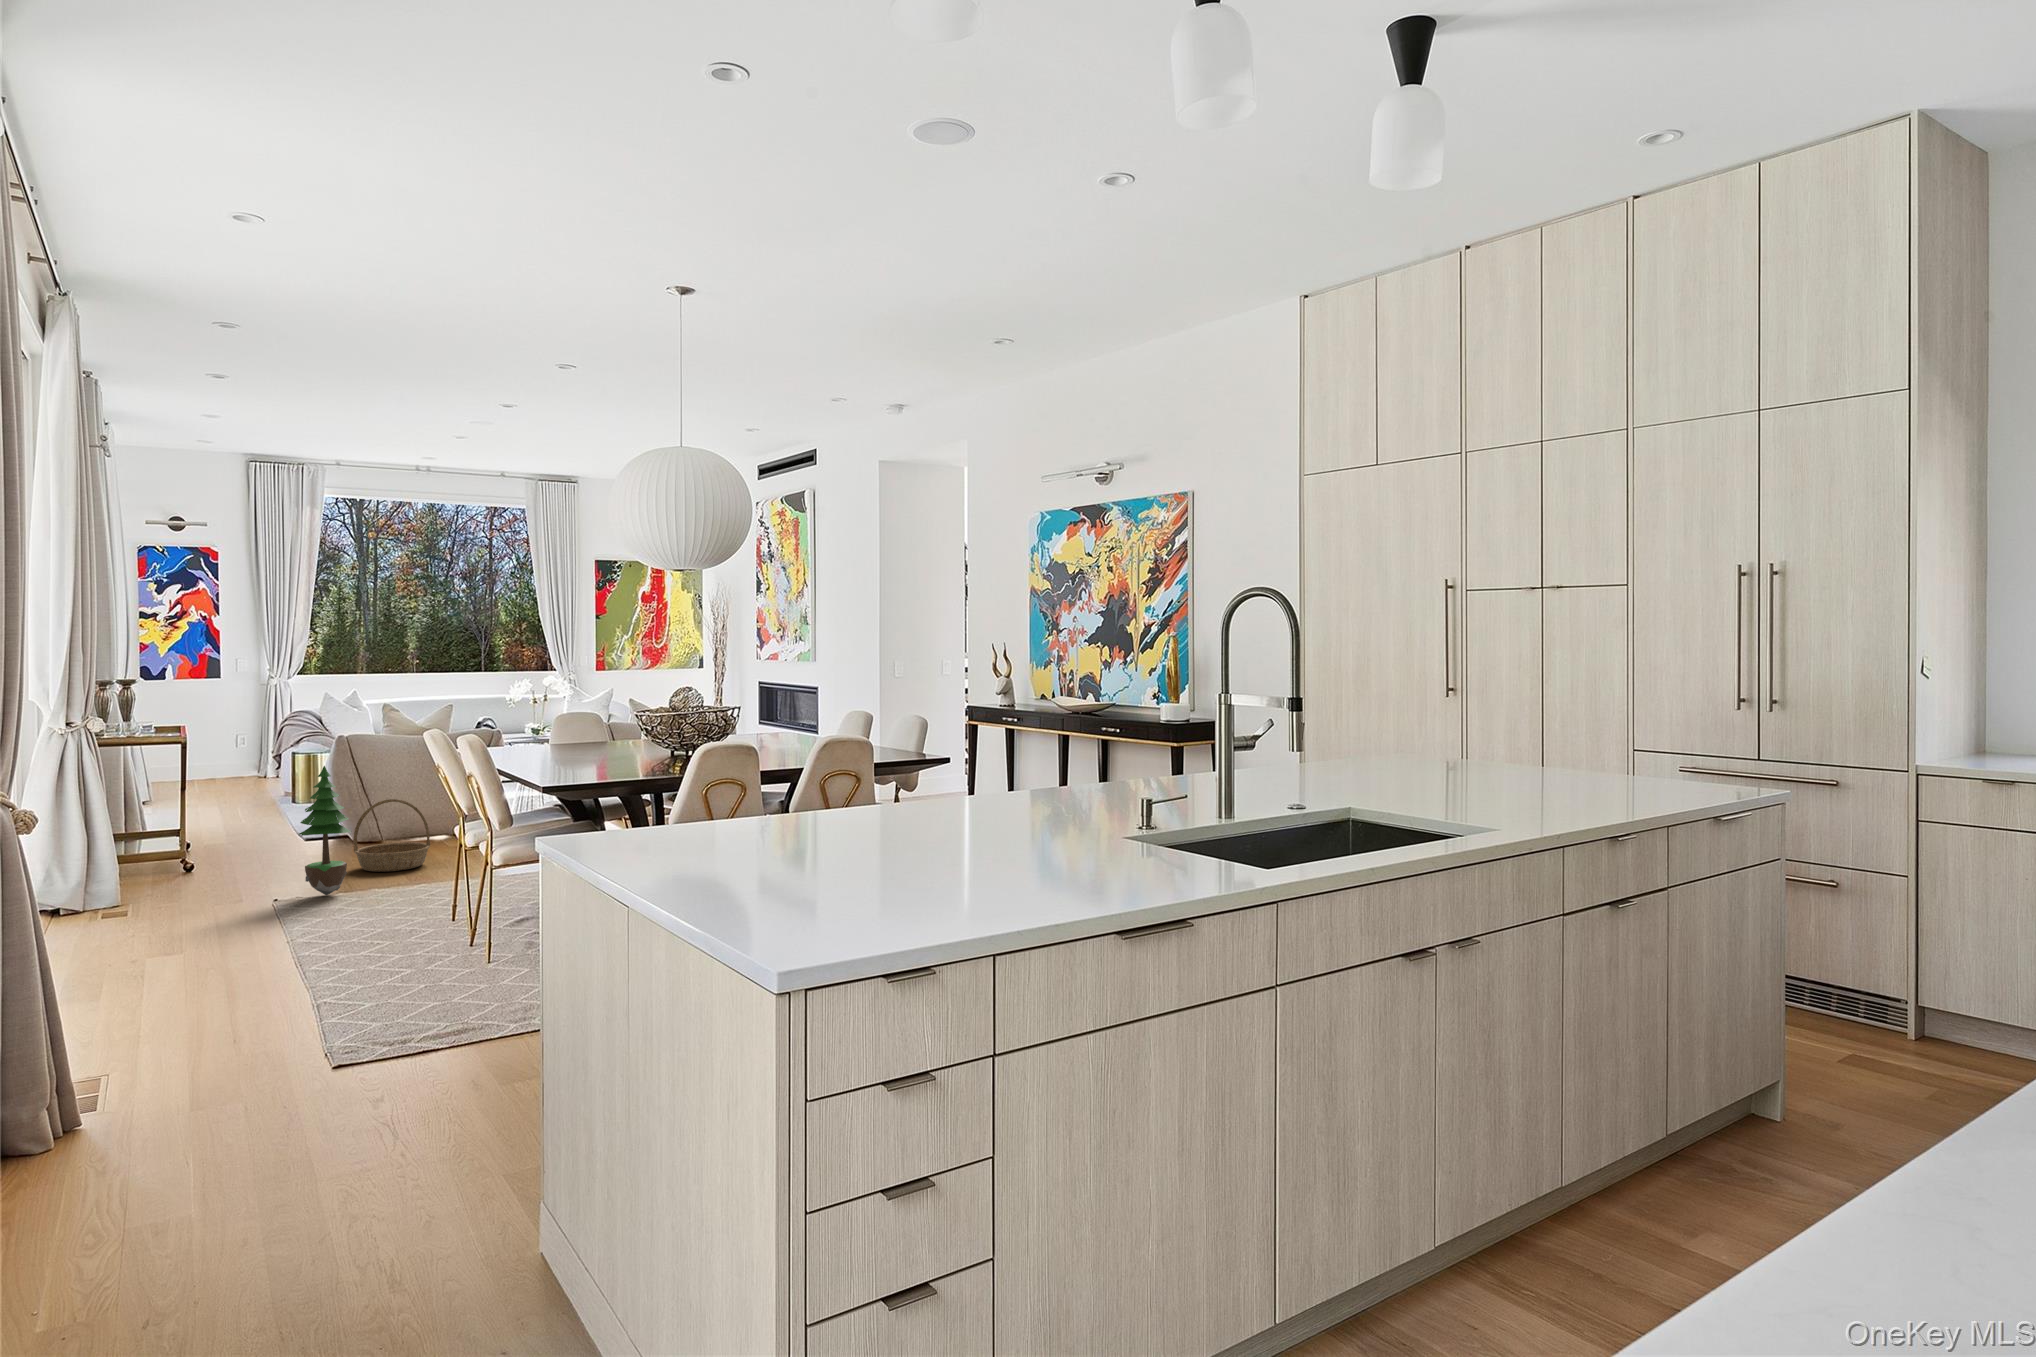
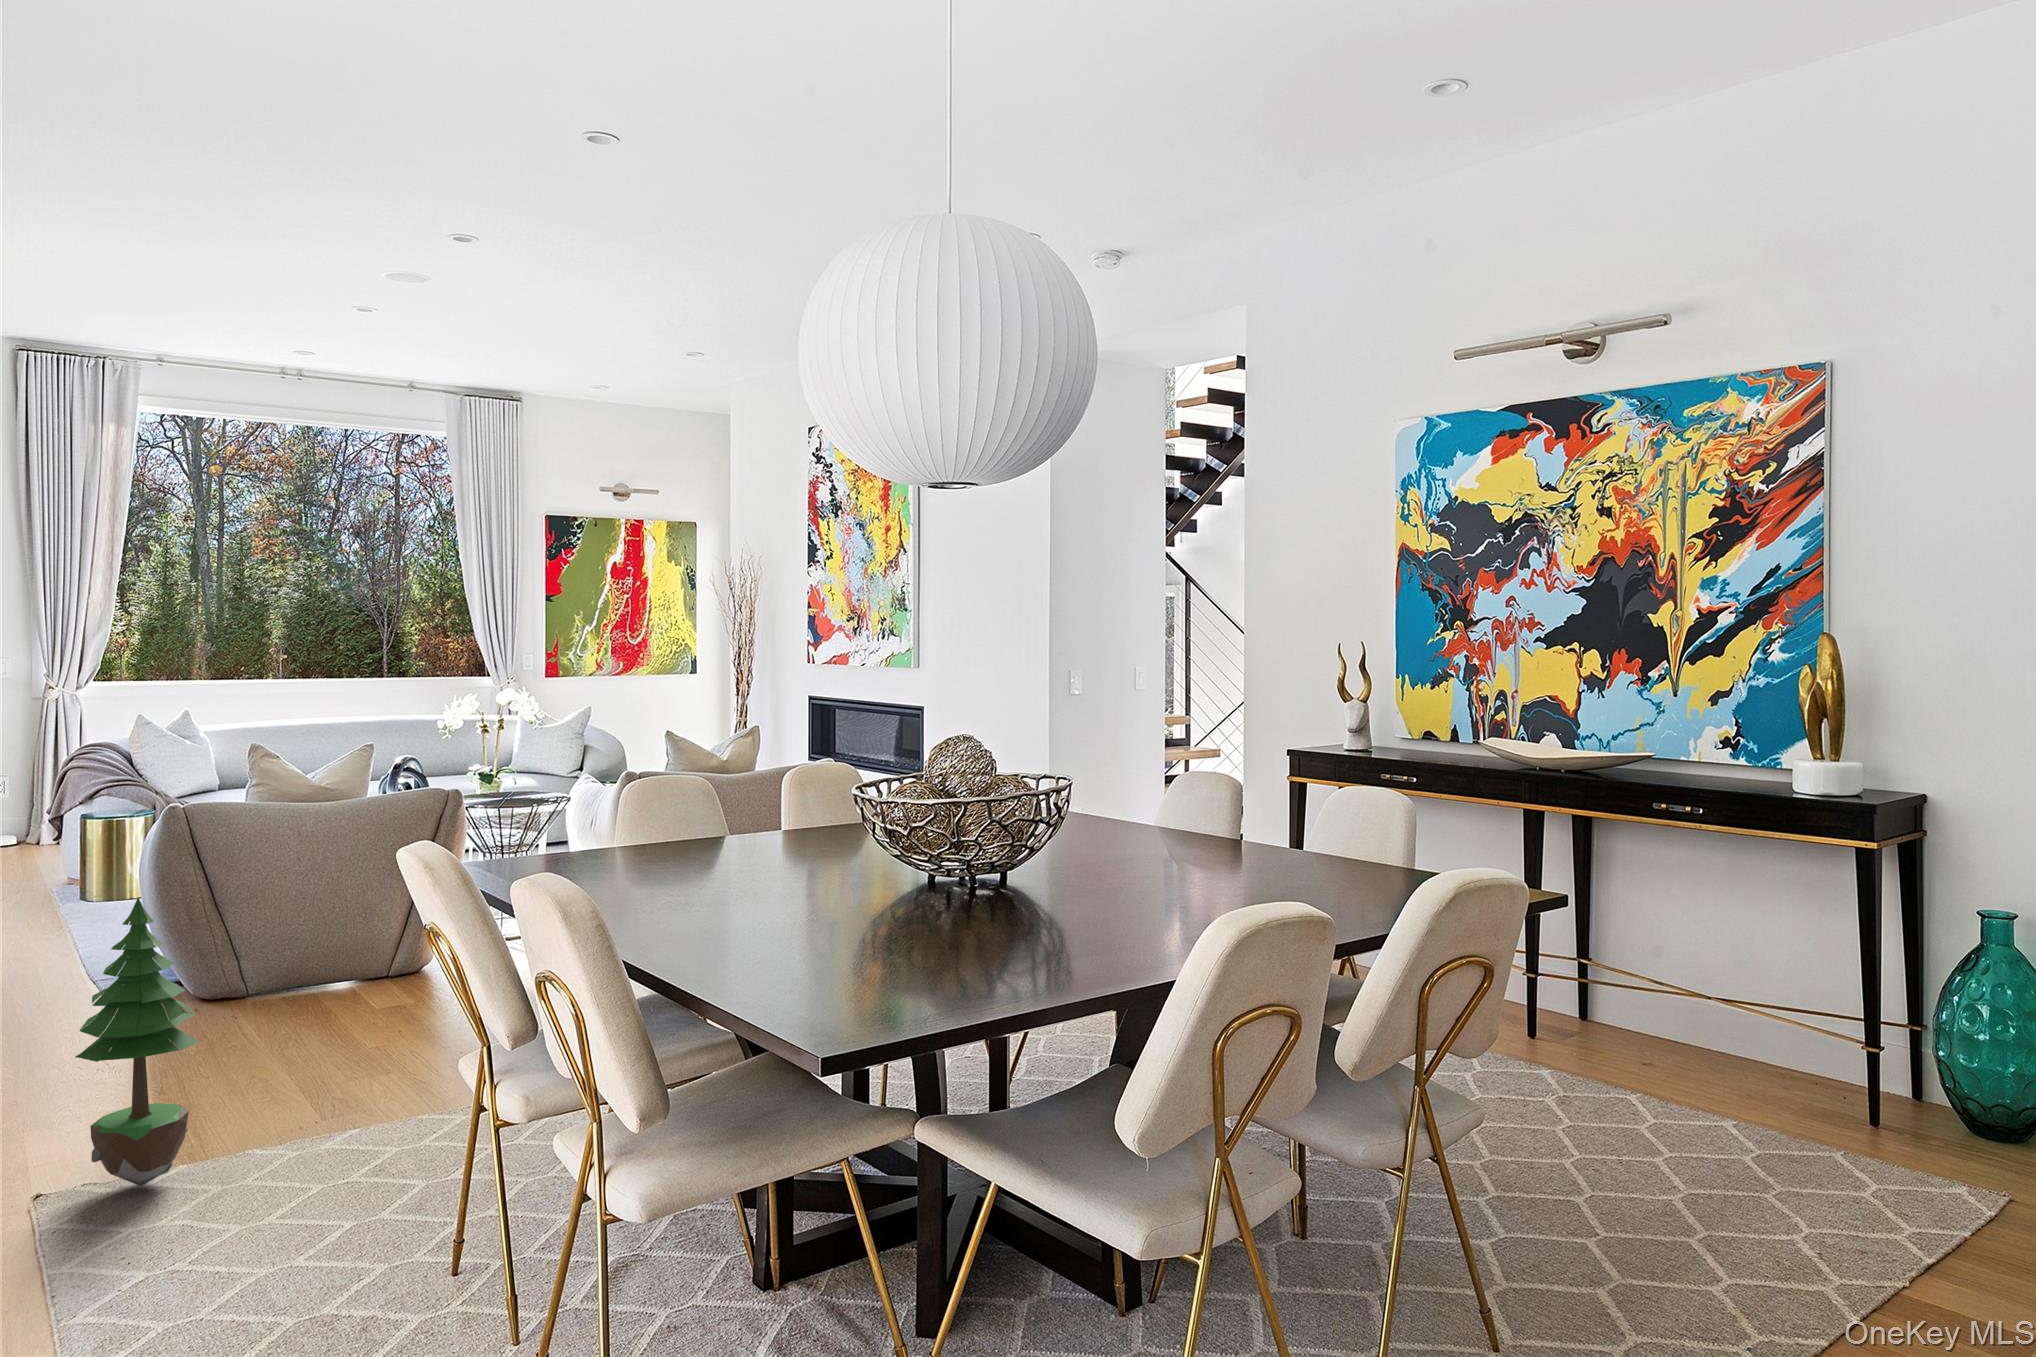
basket: present [354,799,430,872] -> none [199,941,356,1093]

